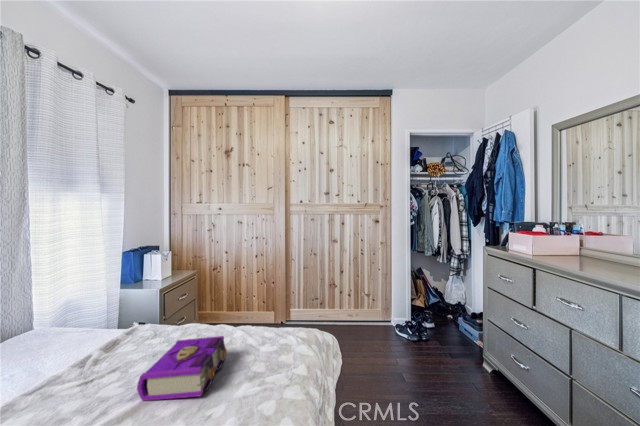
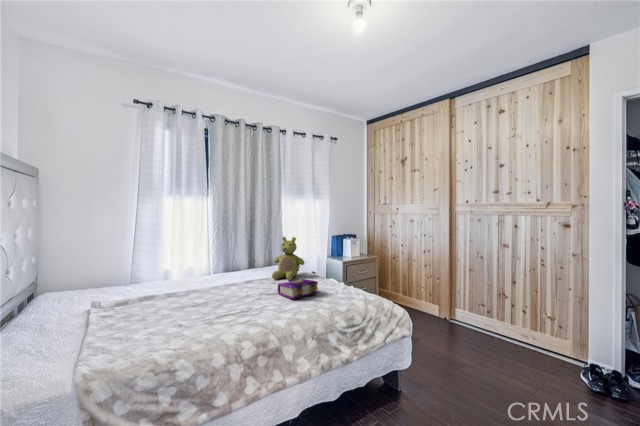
stuffed bear: none [51,260,141,365] -> present [272,237,304,280]

